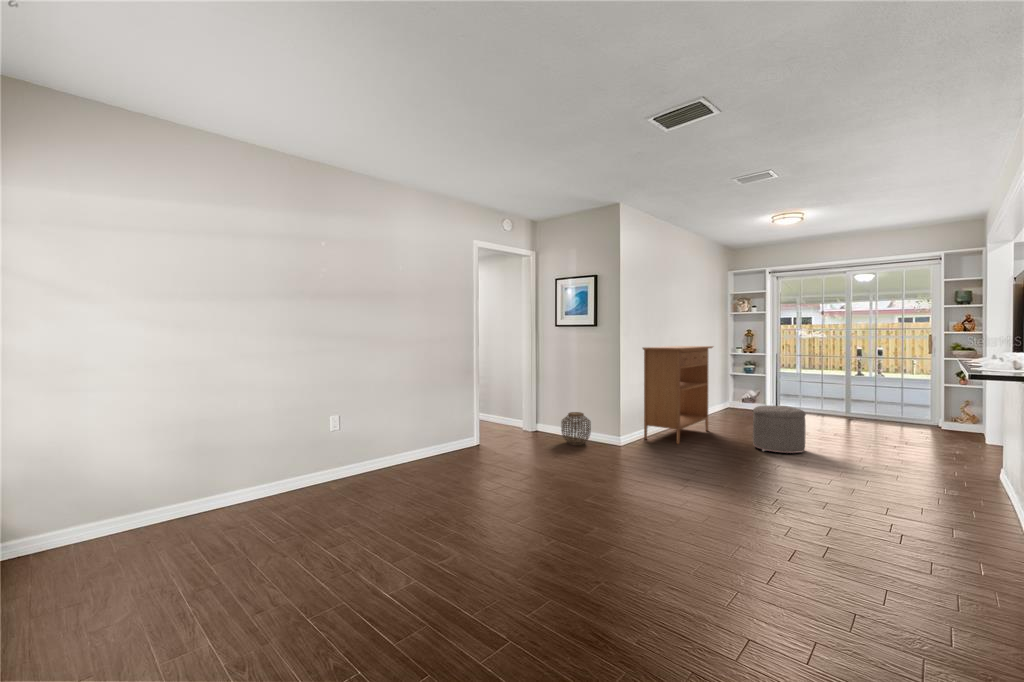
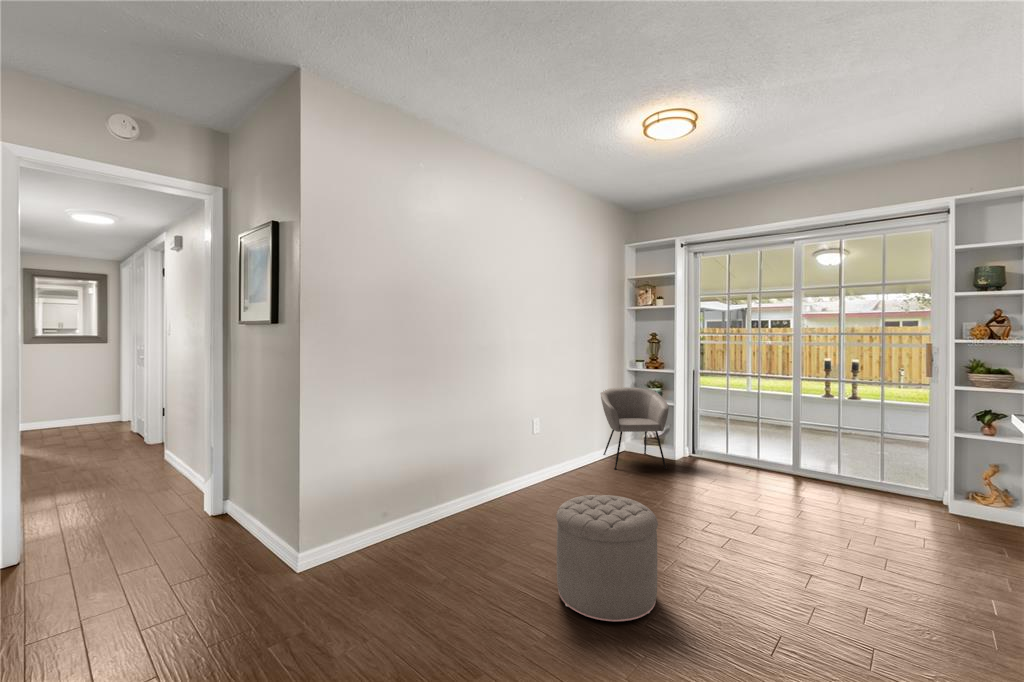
console table: present [643,346,713,444] -> none [366,364,538,573]
armchair: none [717,365,766,415] -> present [601,387,669,469]
woven basket: present [561,412,591,445] -> none [177,502,248,577]

